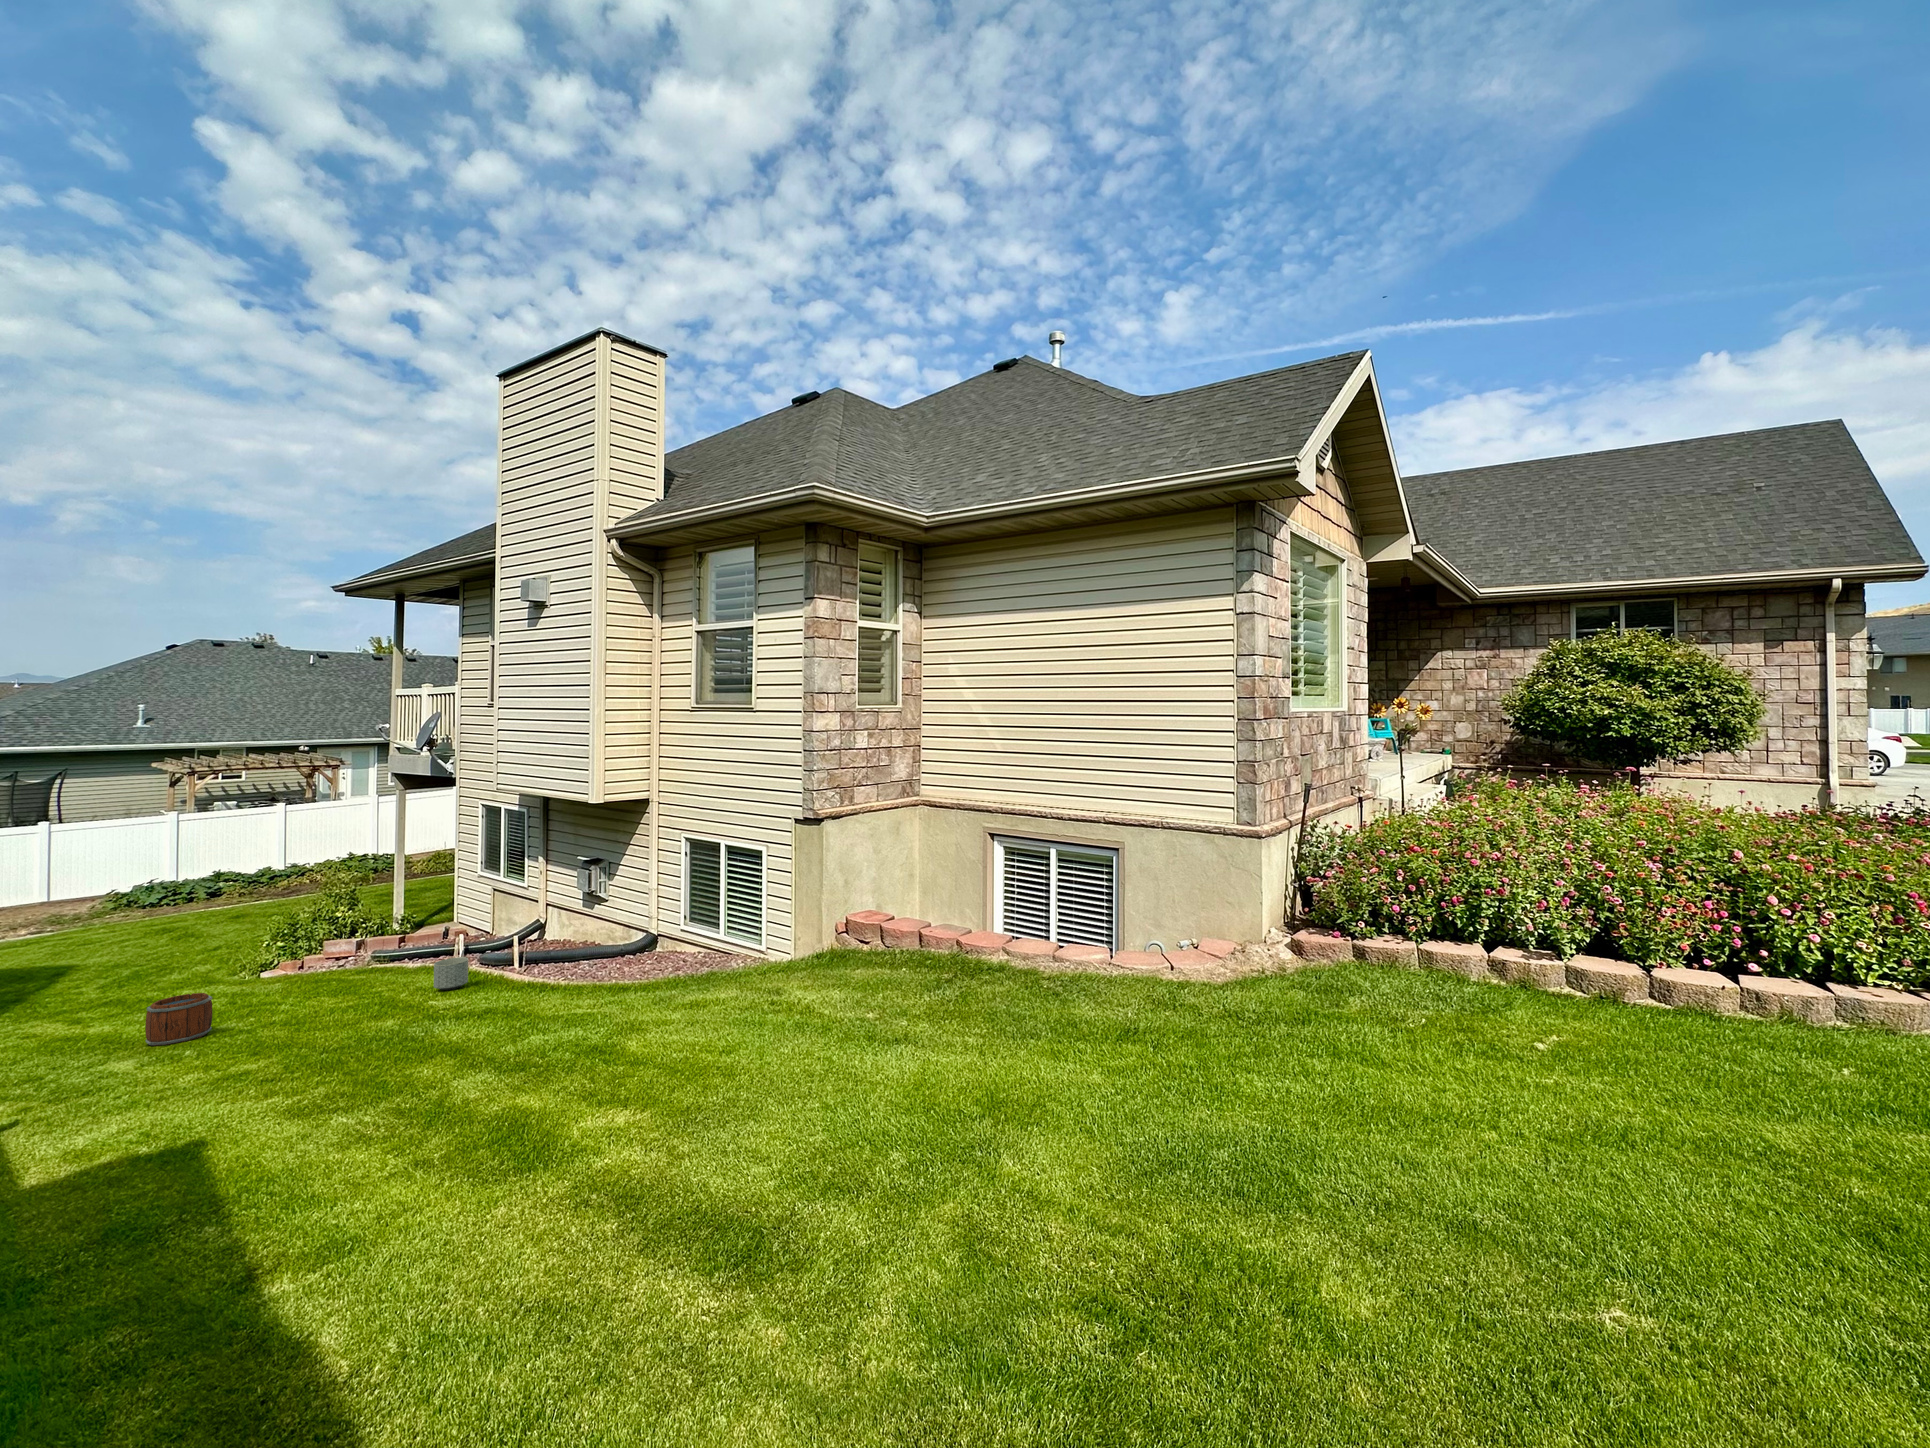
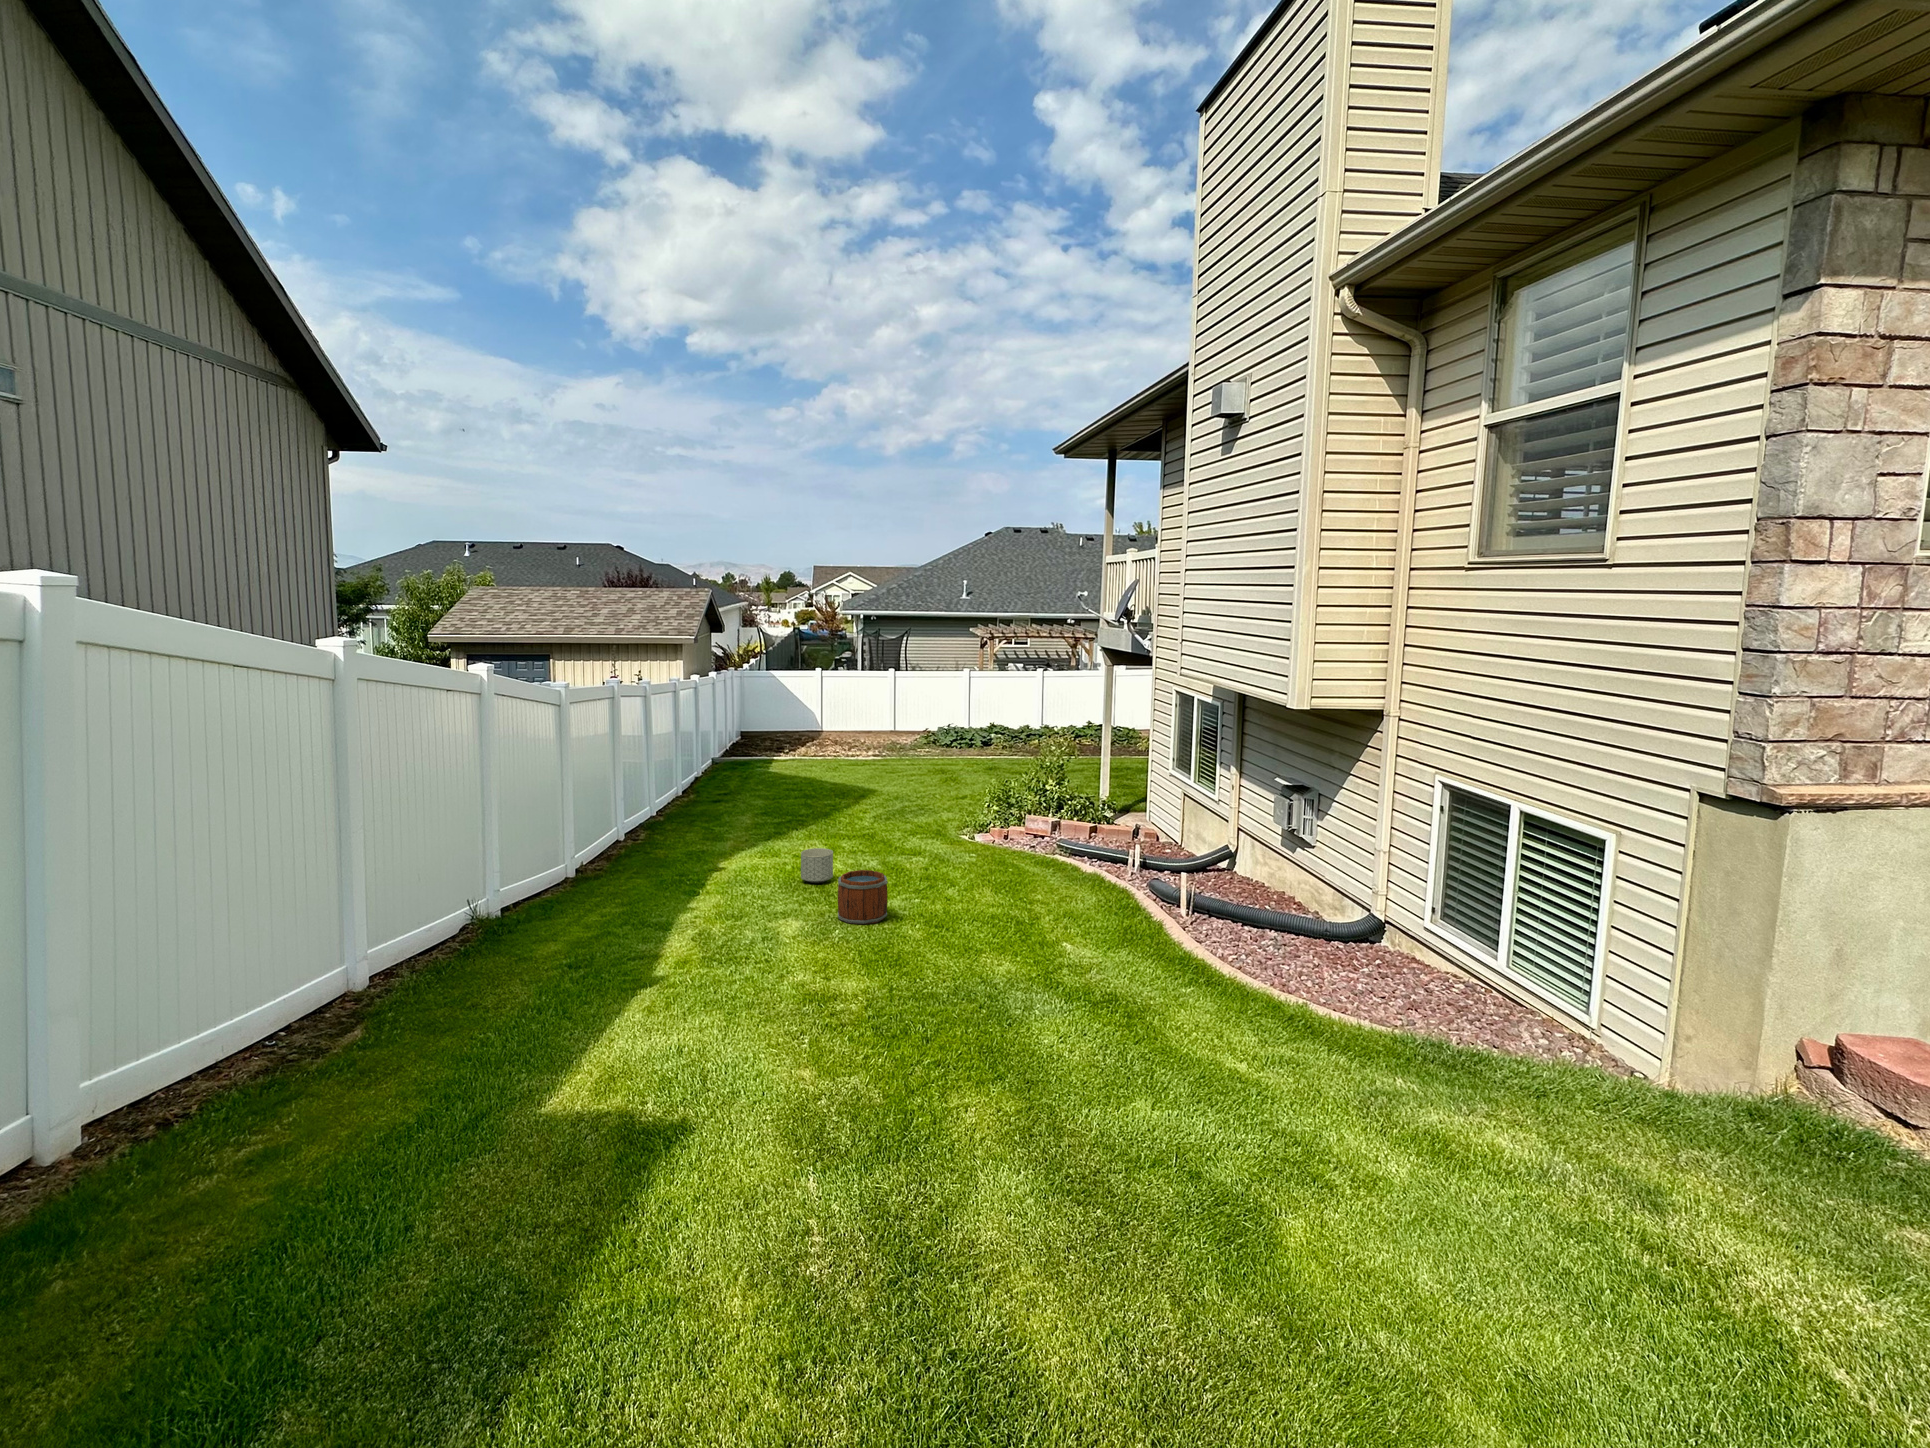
planter: present [434,957,468,990] -> present [801,848,833,884]

